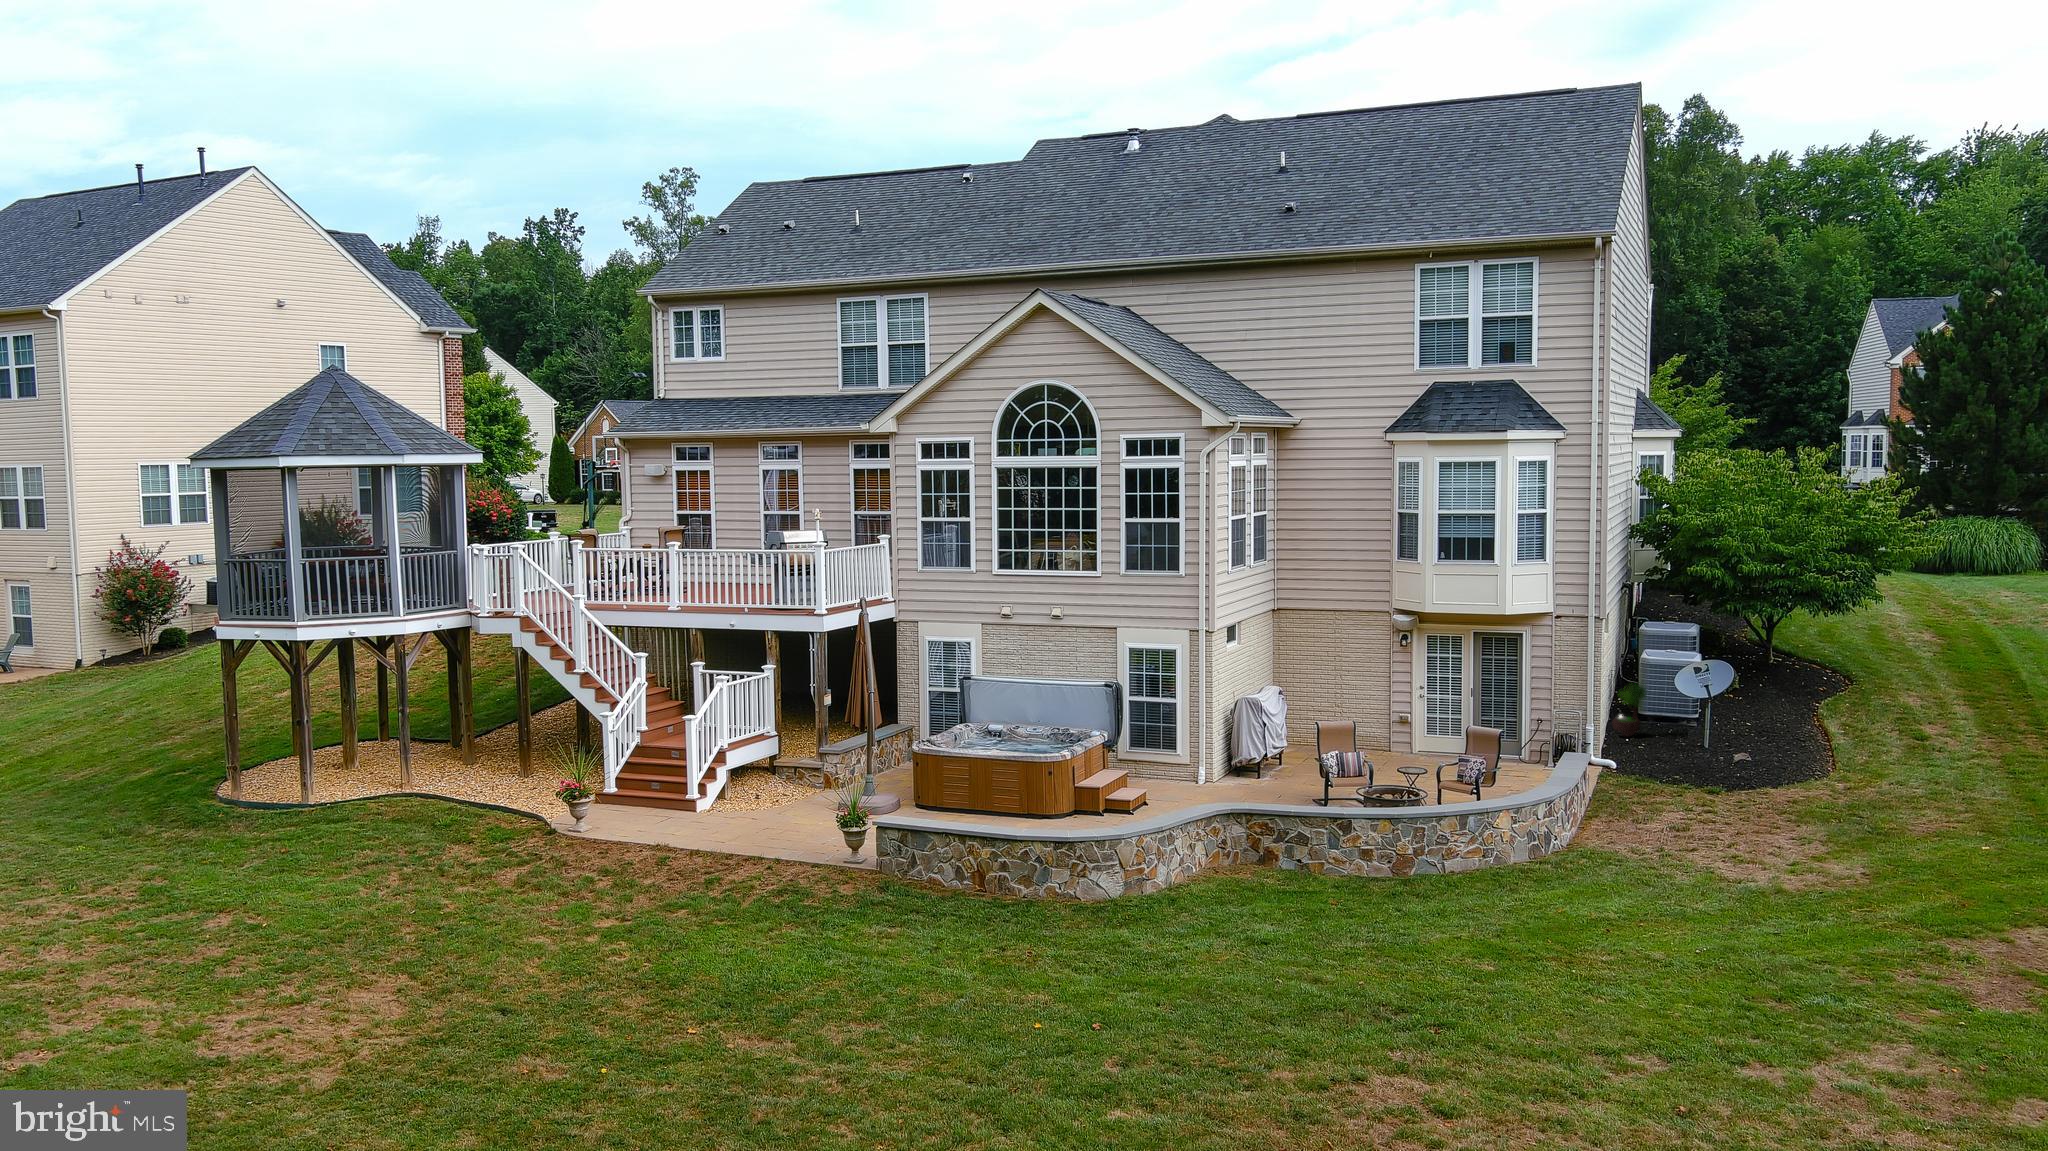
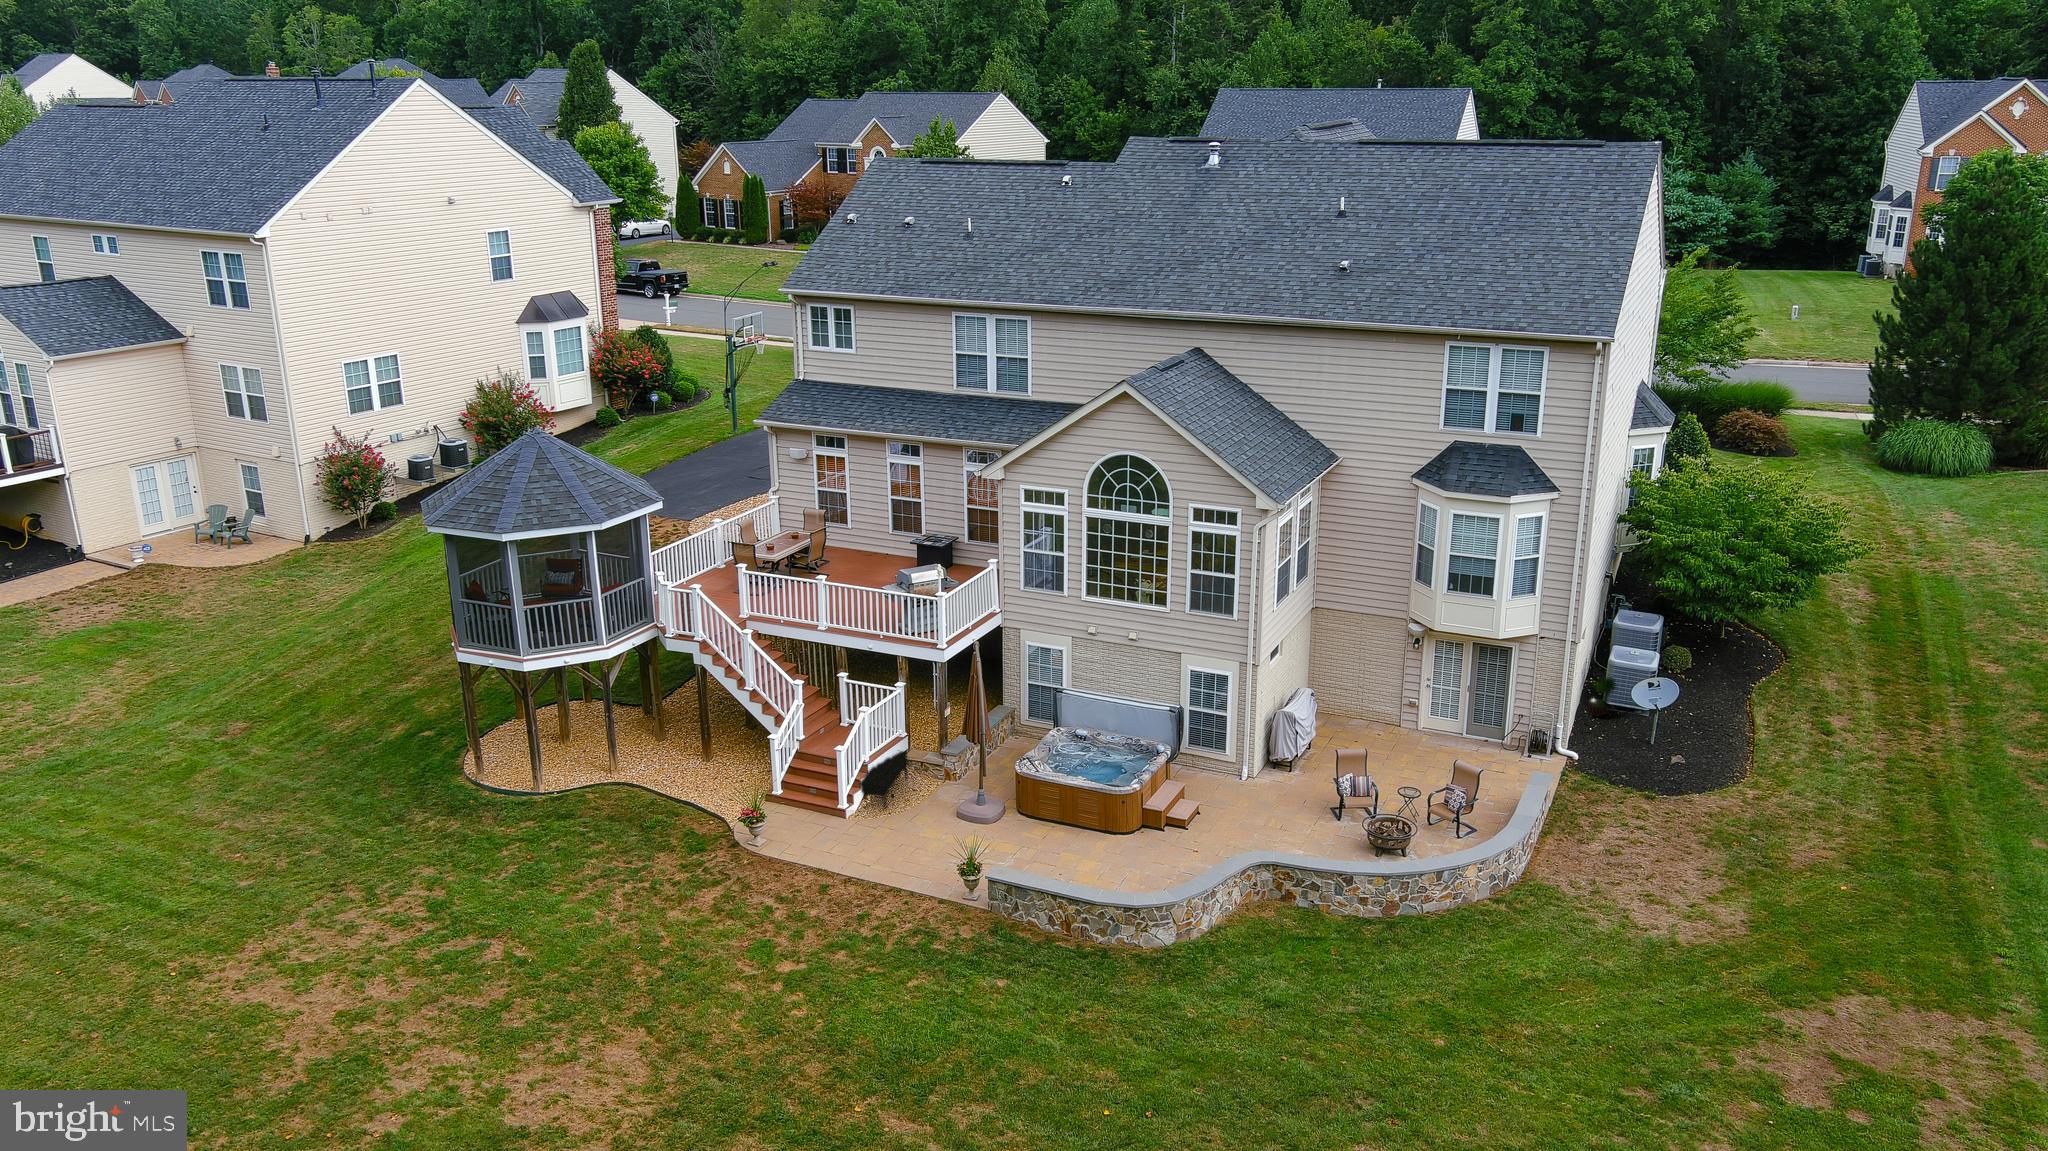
bench: none [709,752,774,810] -> present [860,751,908,809]

